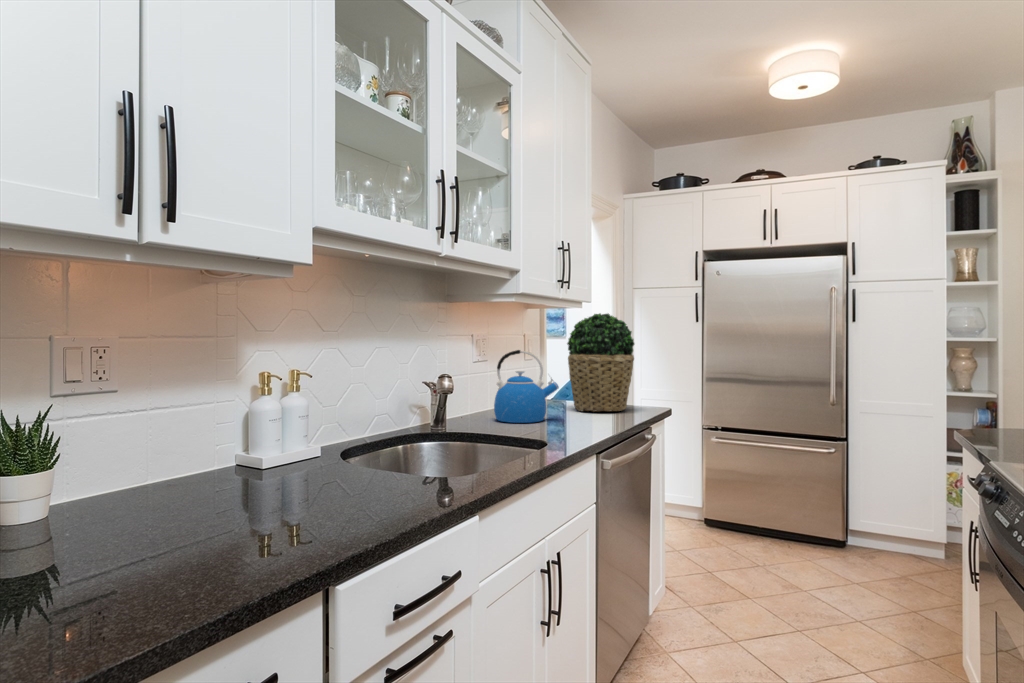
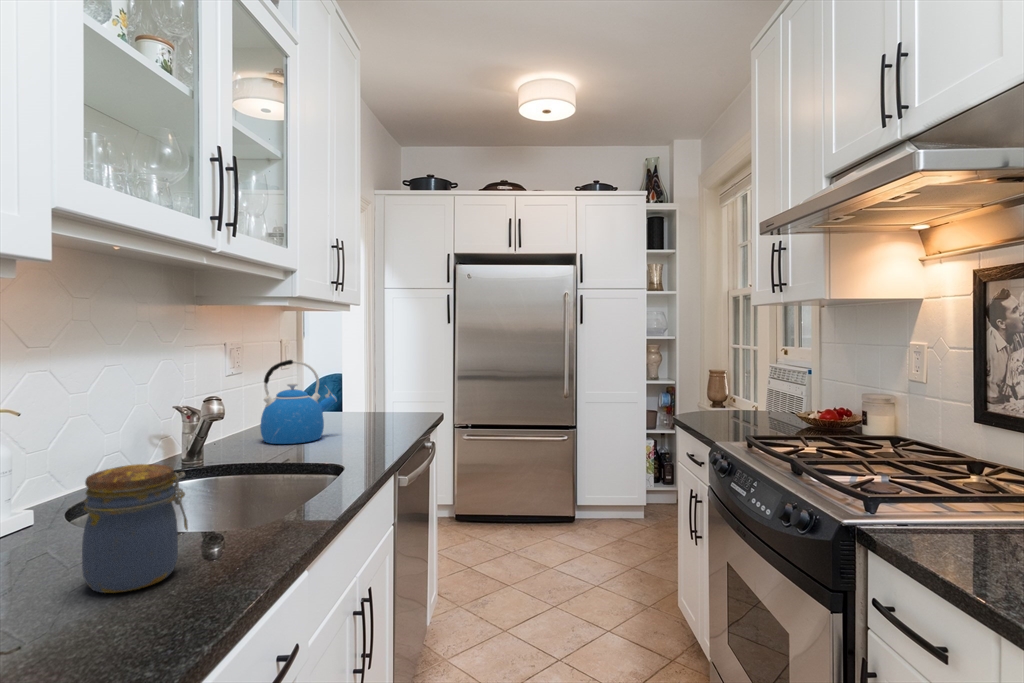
potted plant: present [567,313,634,412] -> none [337,317,410,423]
jar: none [325,410,392,498] -> present [82,464,188,593]

